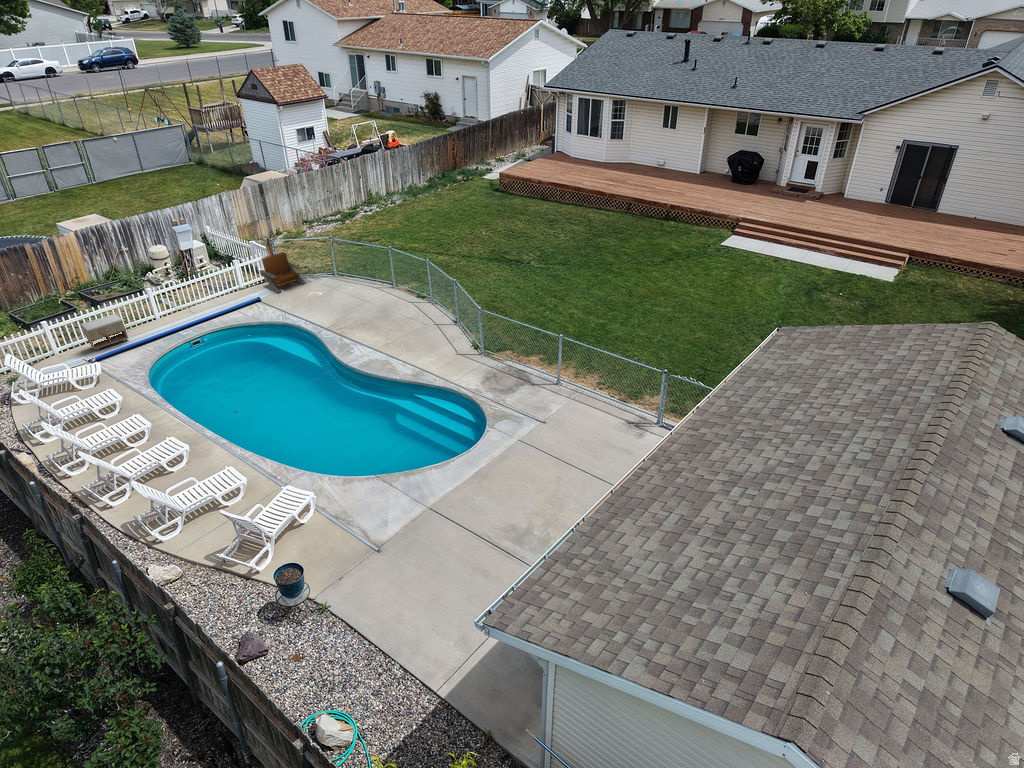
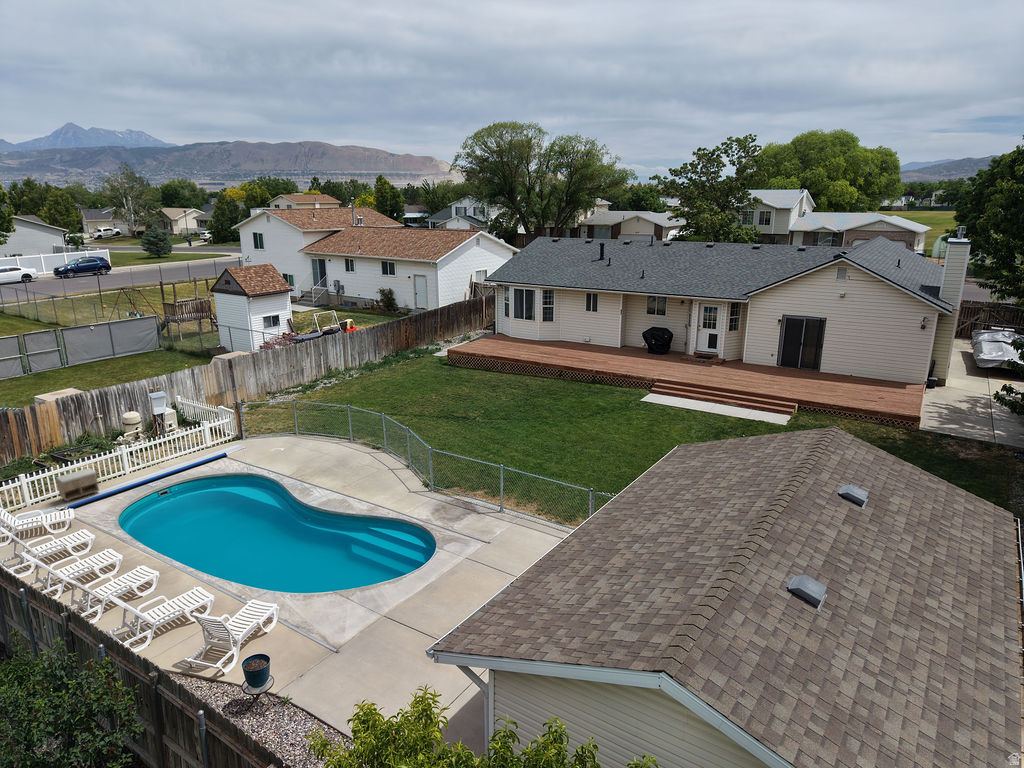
lounge chair: present [259,252,305,294] -> none [227,414,269,451]

